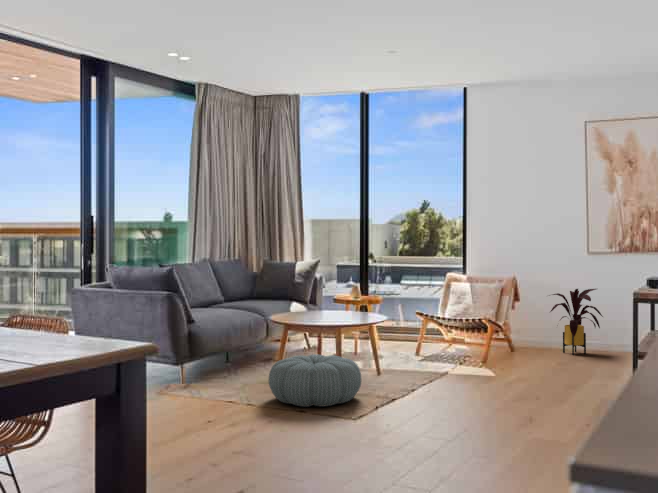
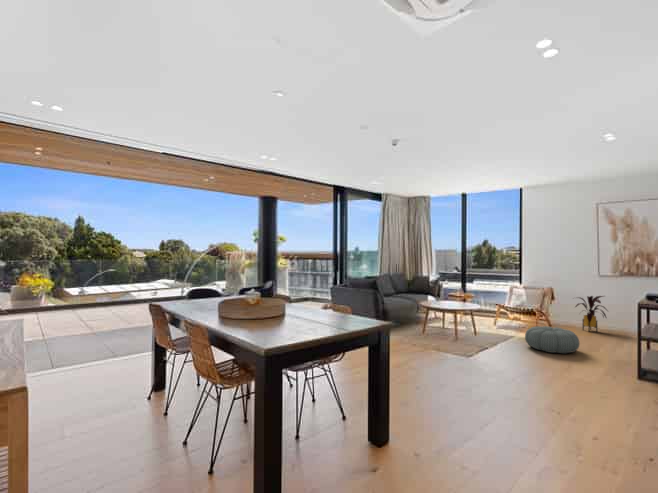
pouf: present [269,354,361,407] -> present [525,326,579,353]

